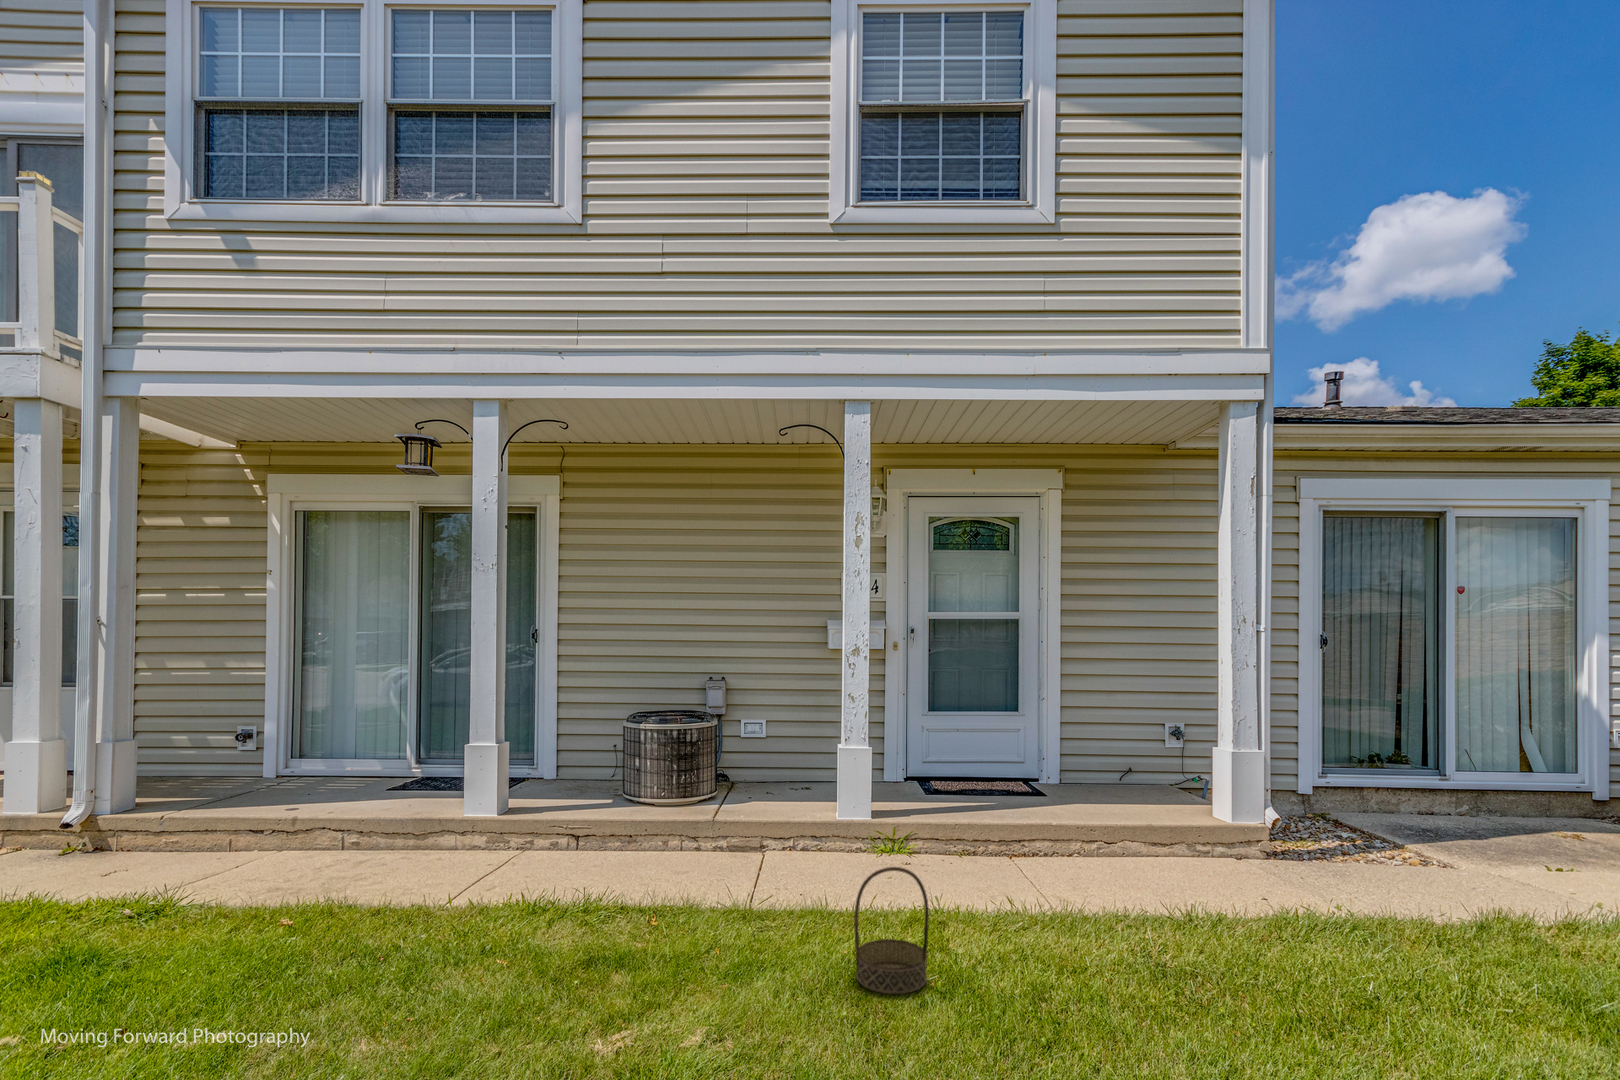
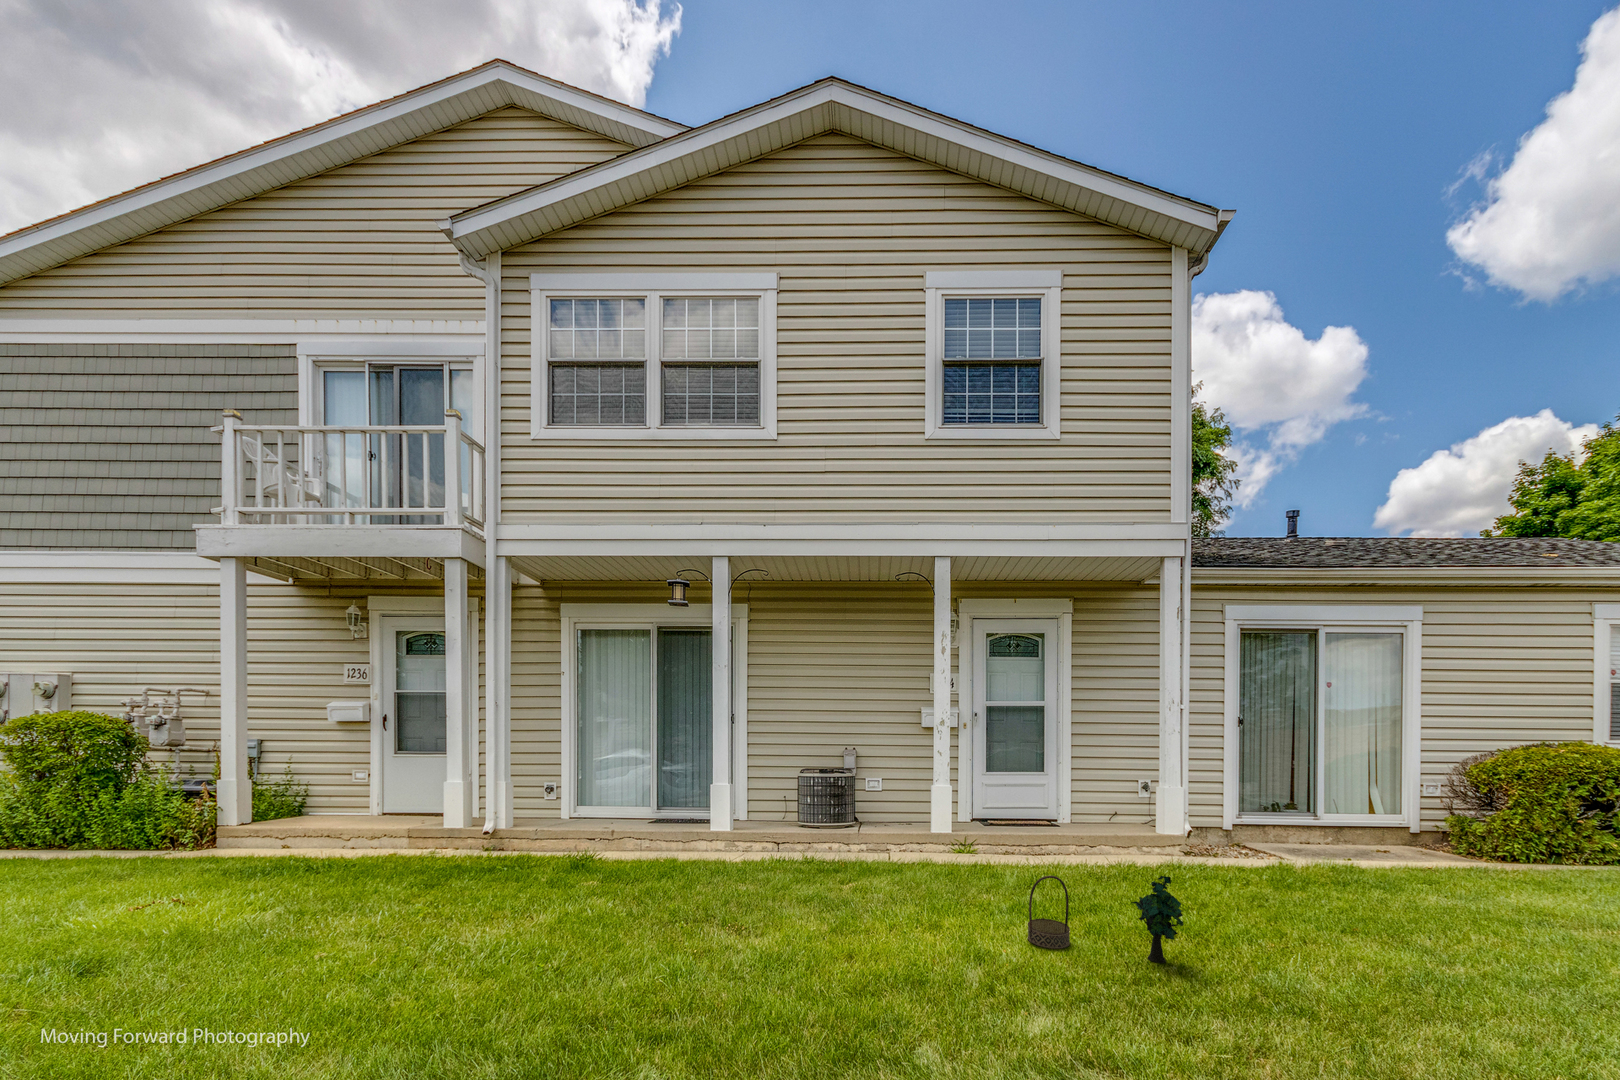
decorative plant: none [1024,868,1118,1026] -> present [1131,876,1184,963]

